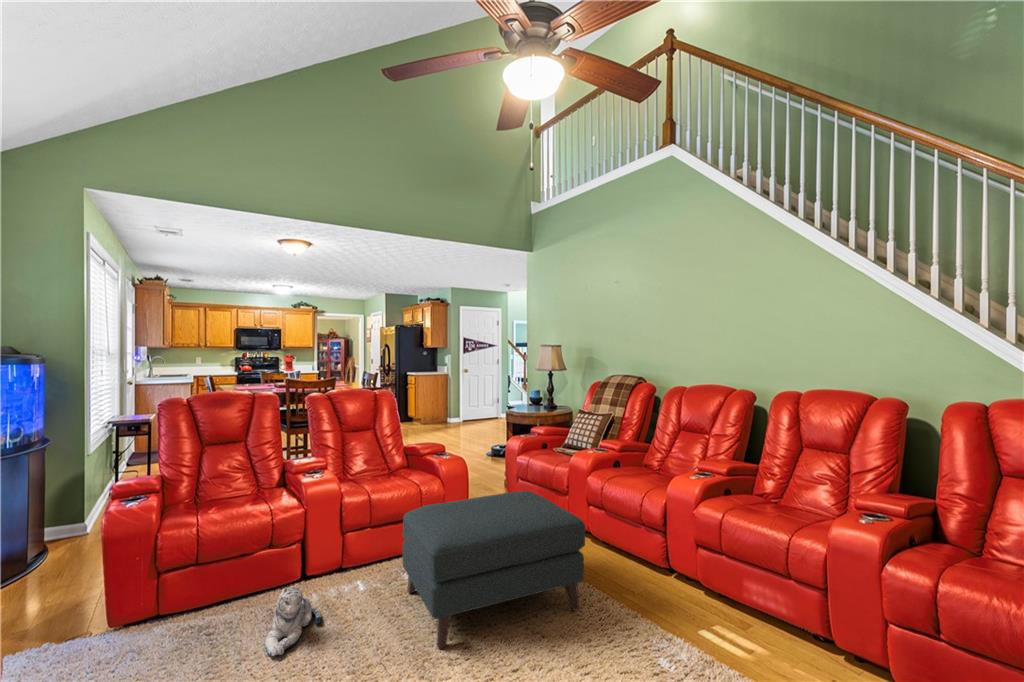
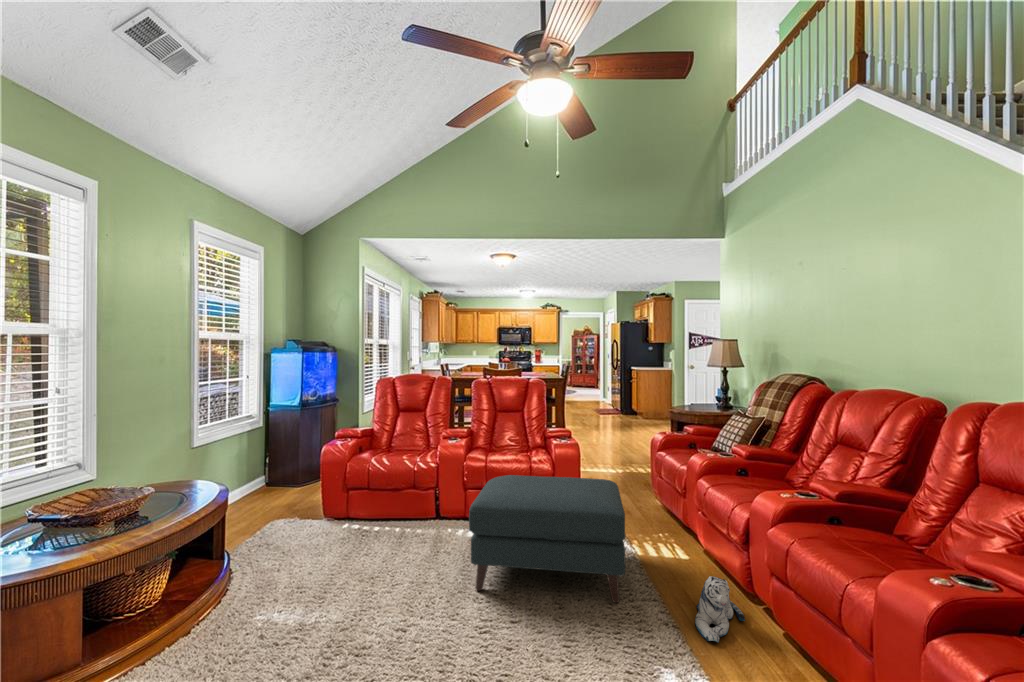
plush toy: present [265,588,321,657] -> present [695,576,745,642]

